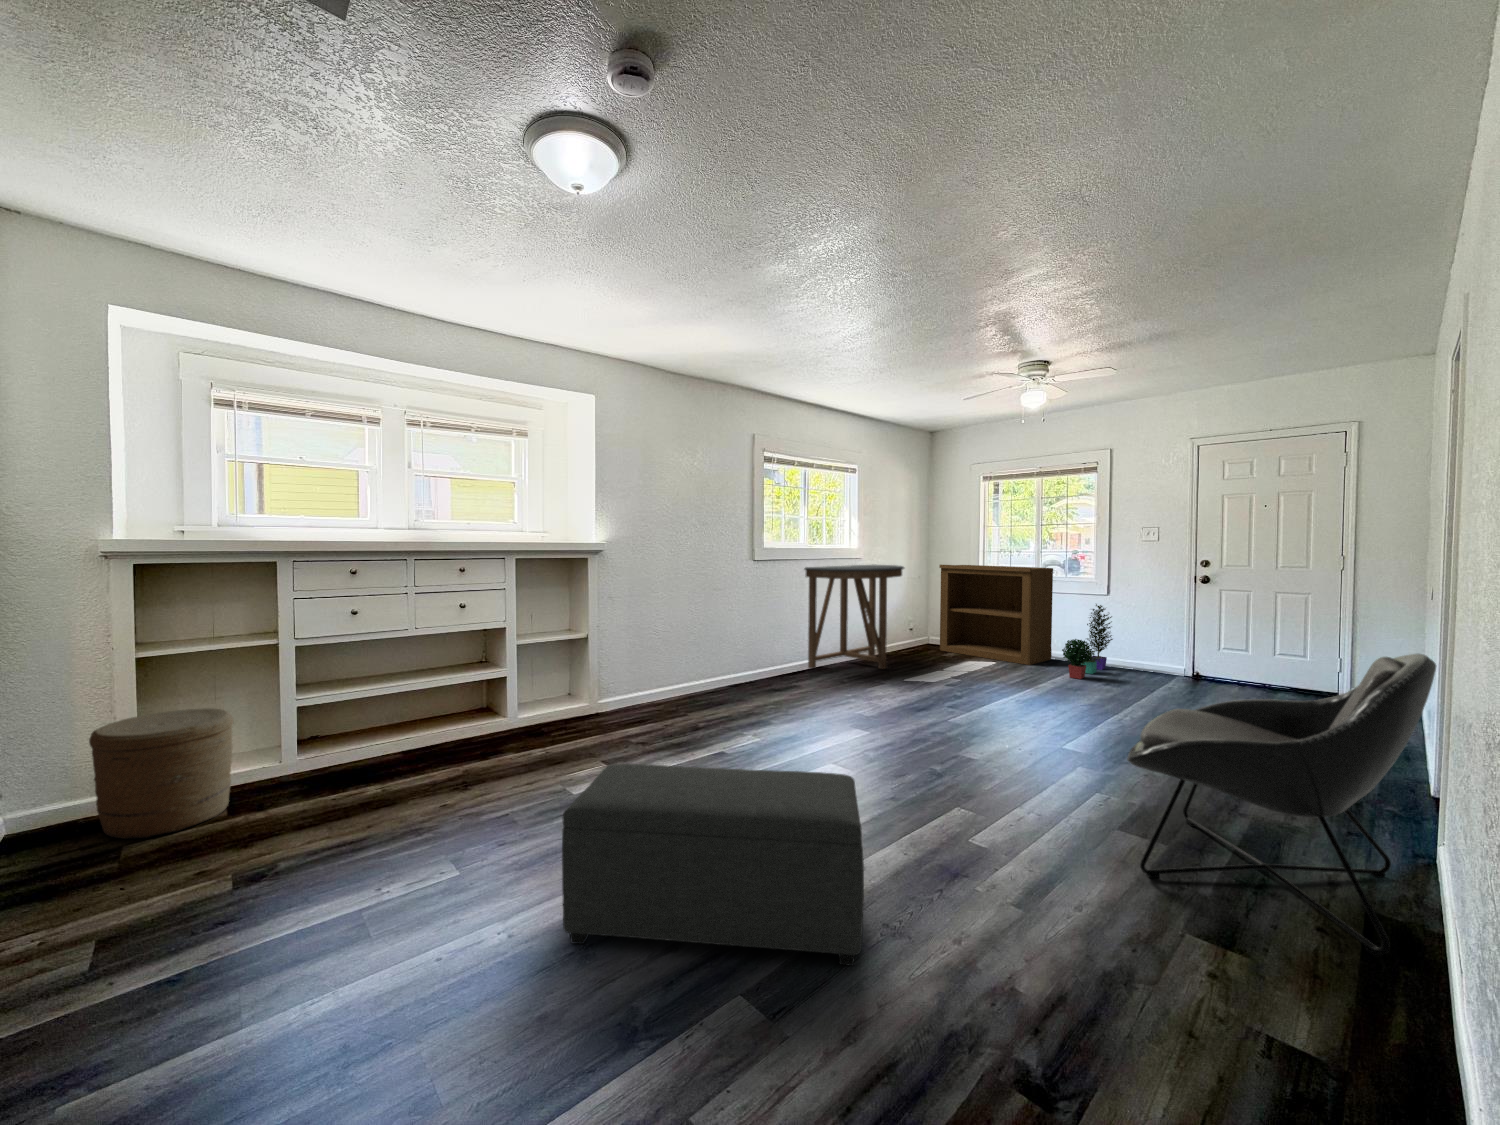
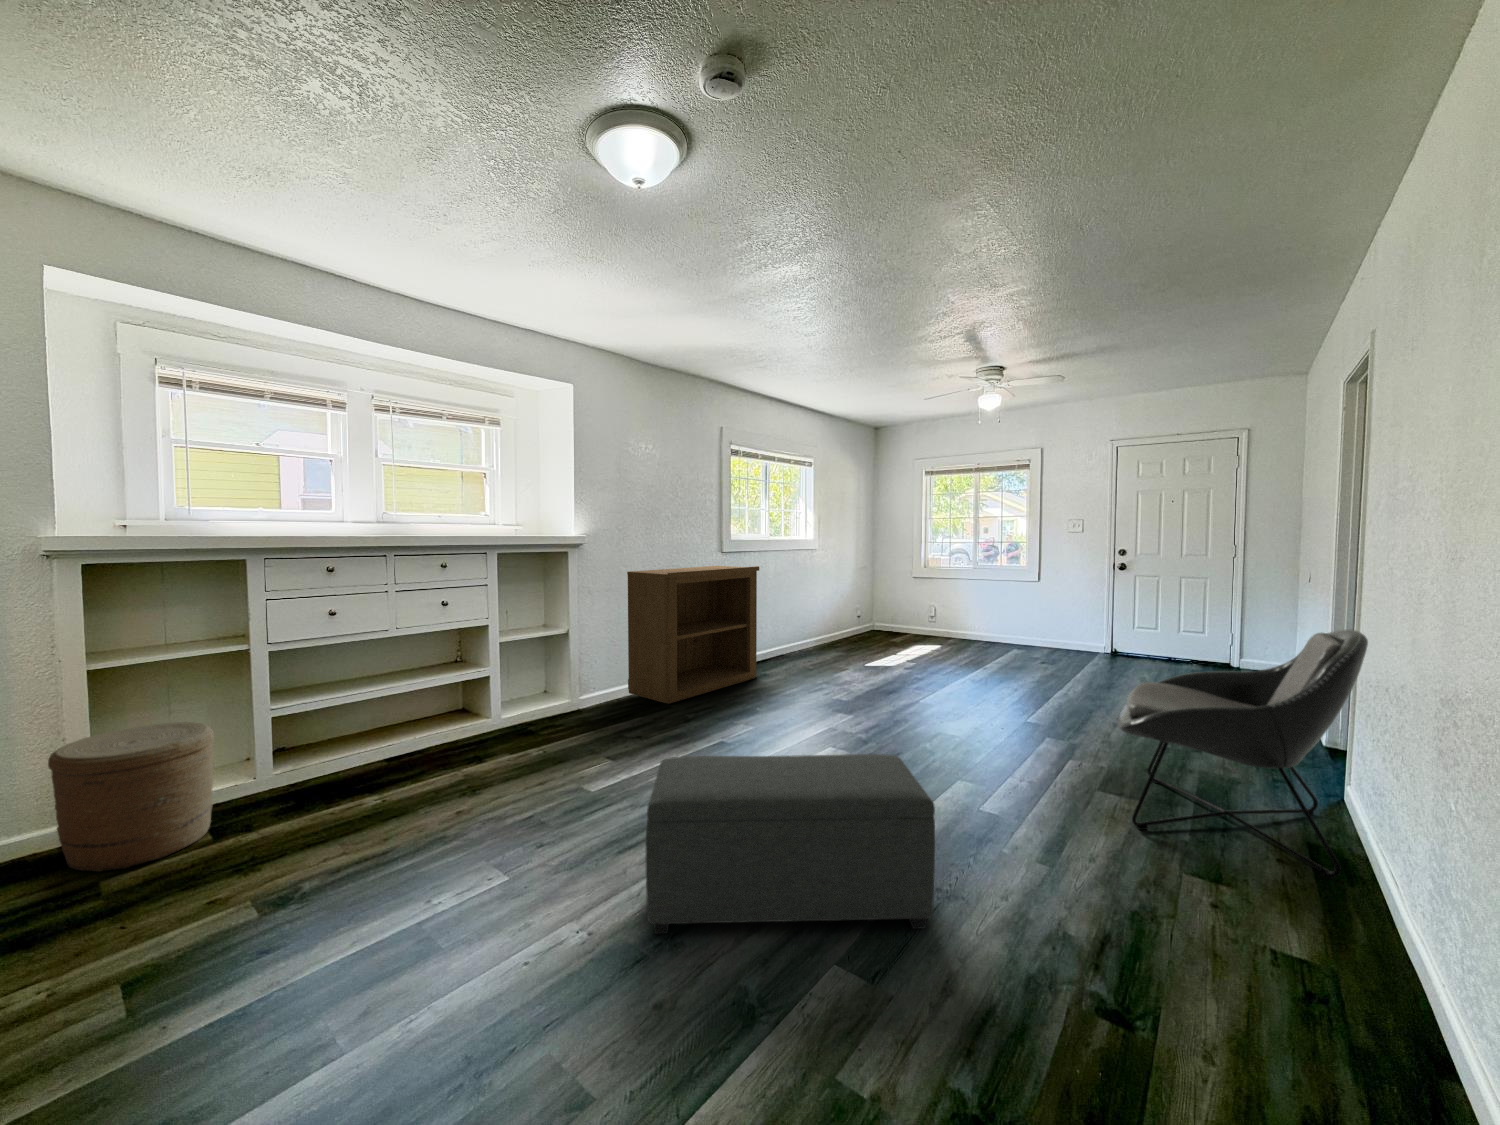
console table: present [804,565,904,669] -> none [767,555,859,656]
bookshelf: present [939,565,1053,665] -> present [627,566,759,704]
potted plant: present [1062,604,1113,679] -> none [1002,589,1044,658]

